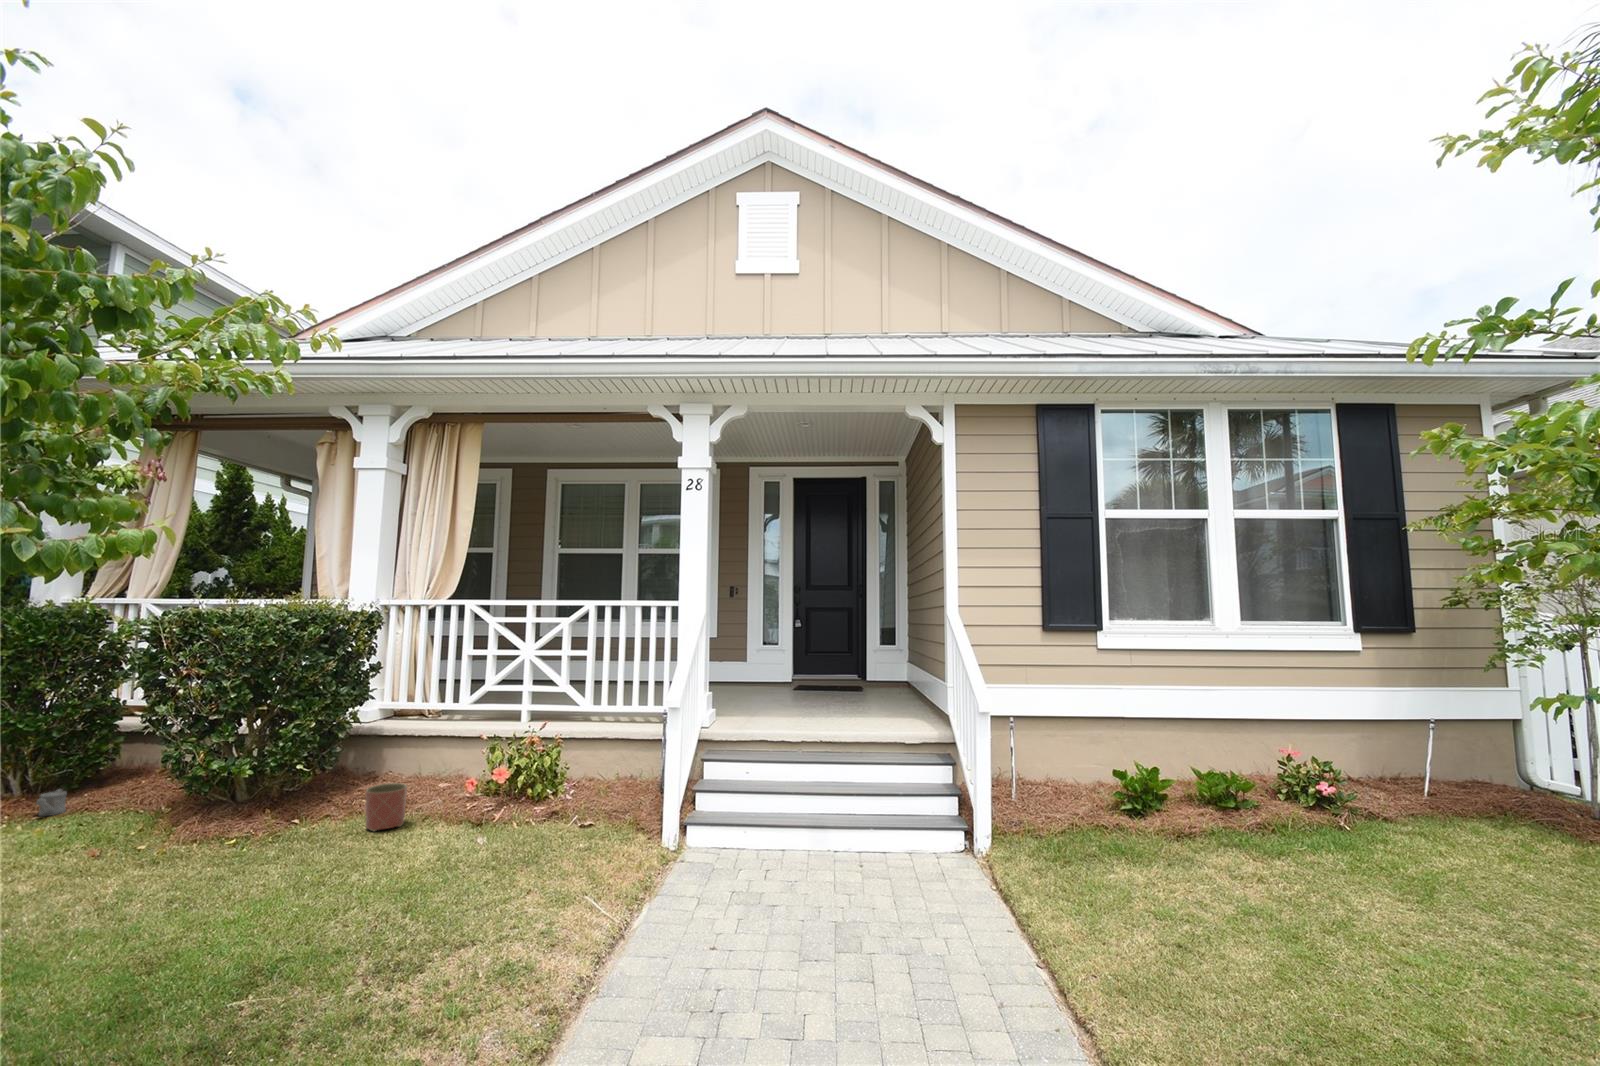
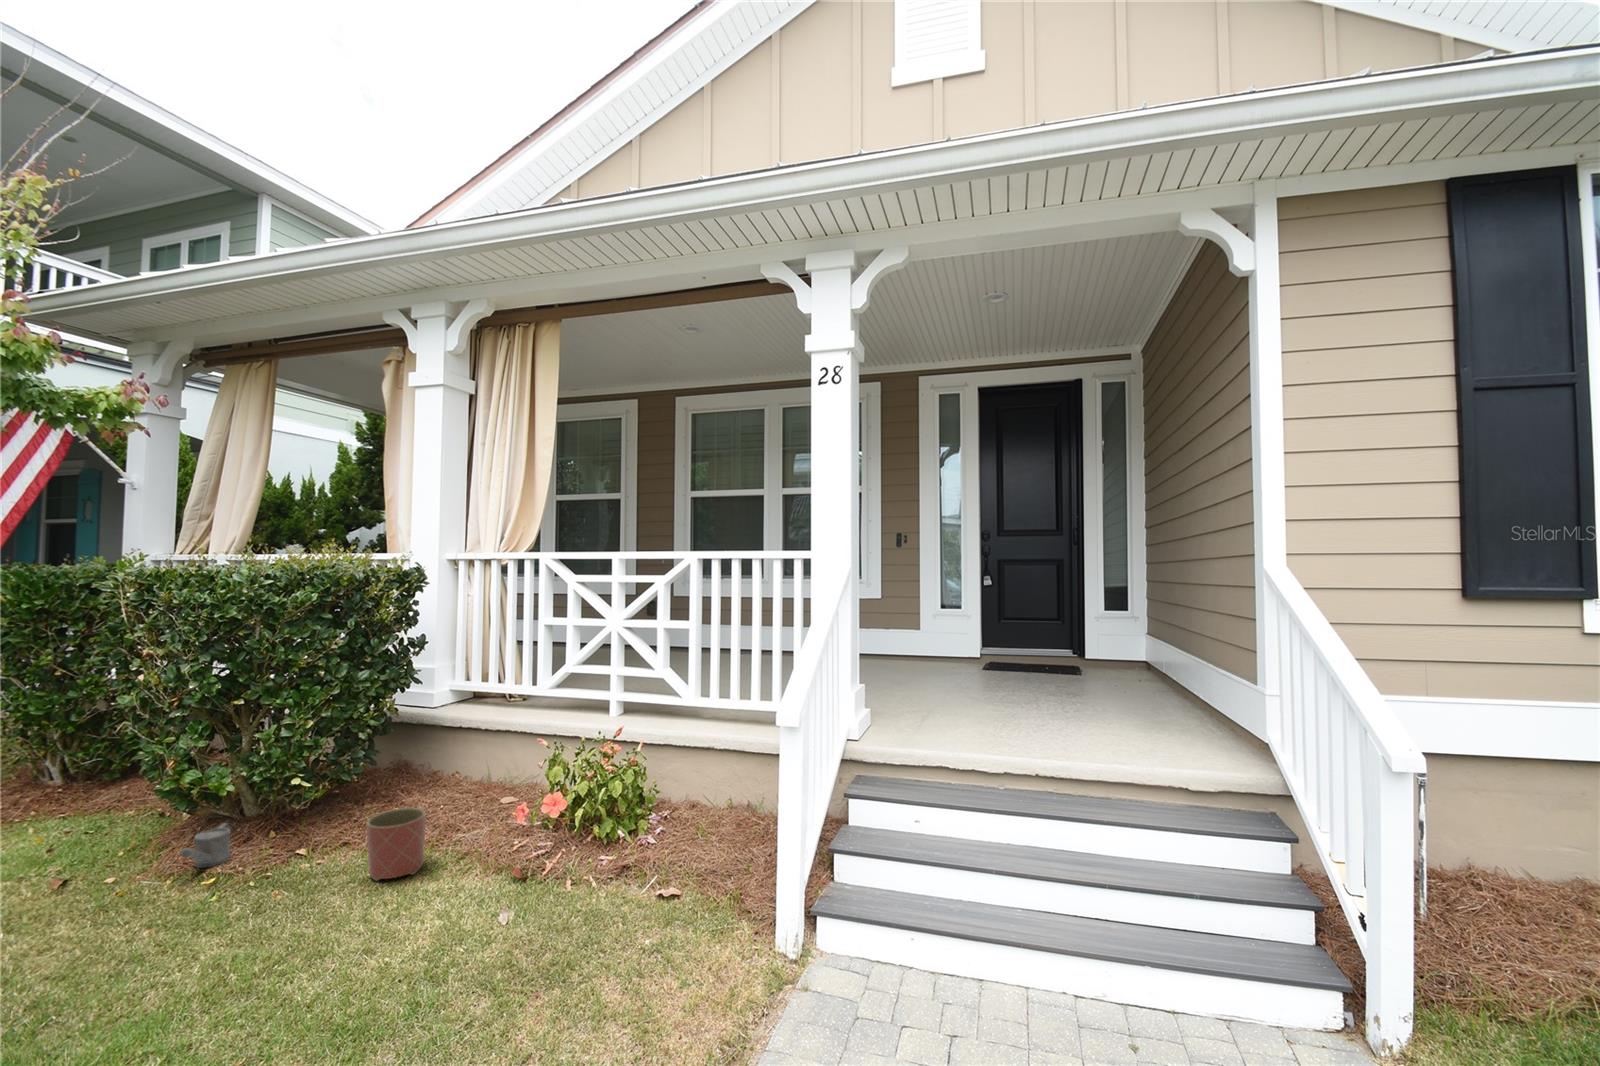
watering can: present [36,789,67,816] -> present [181,823,231,868]

